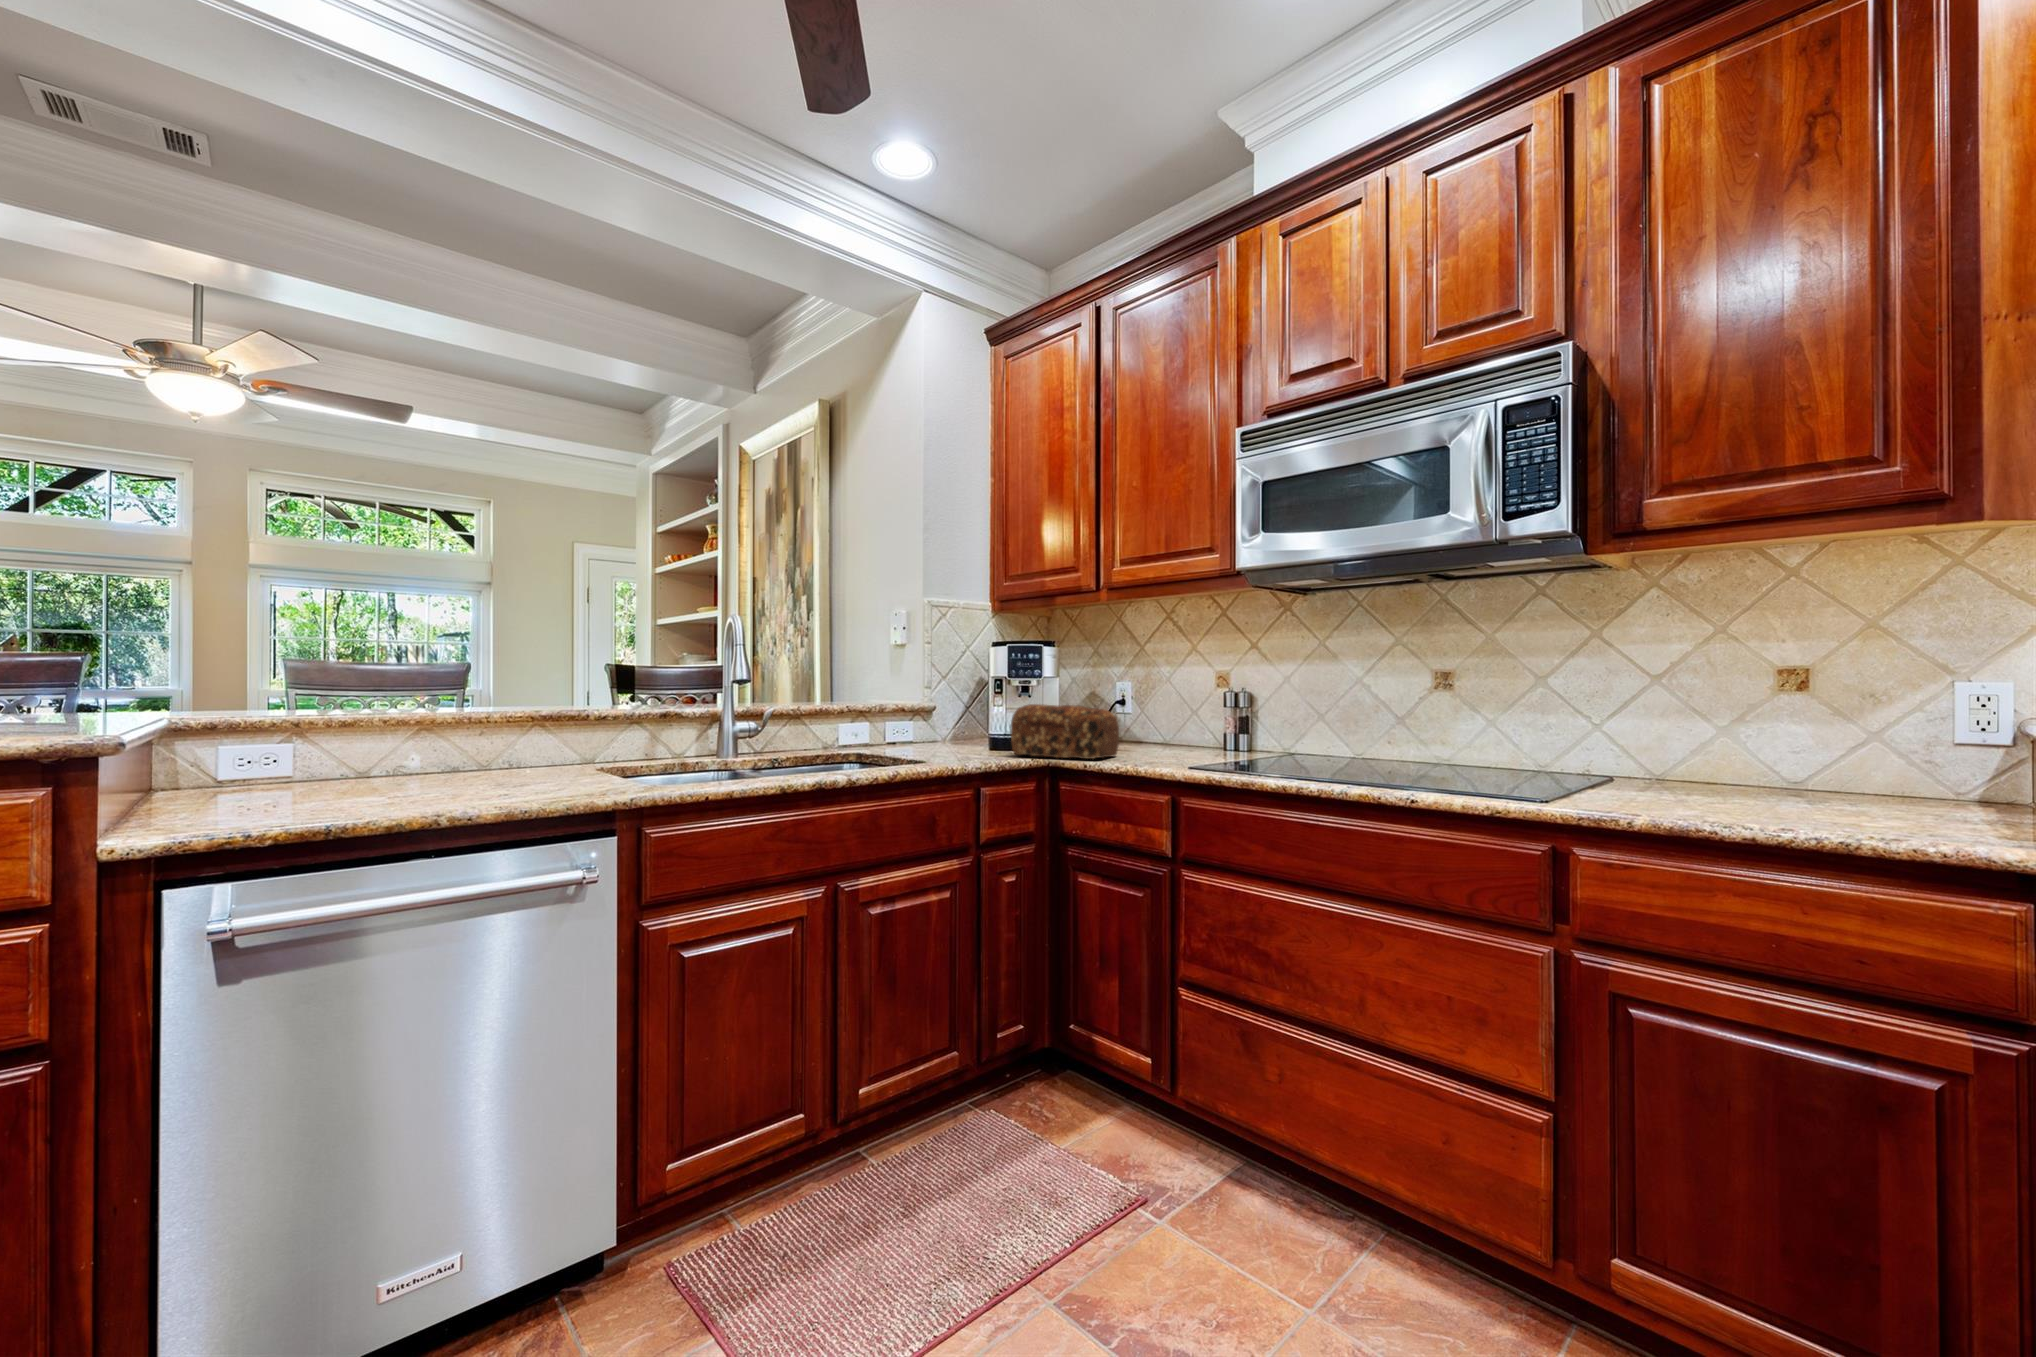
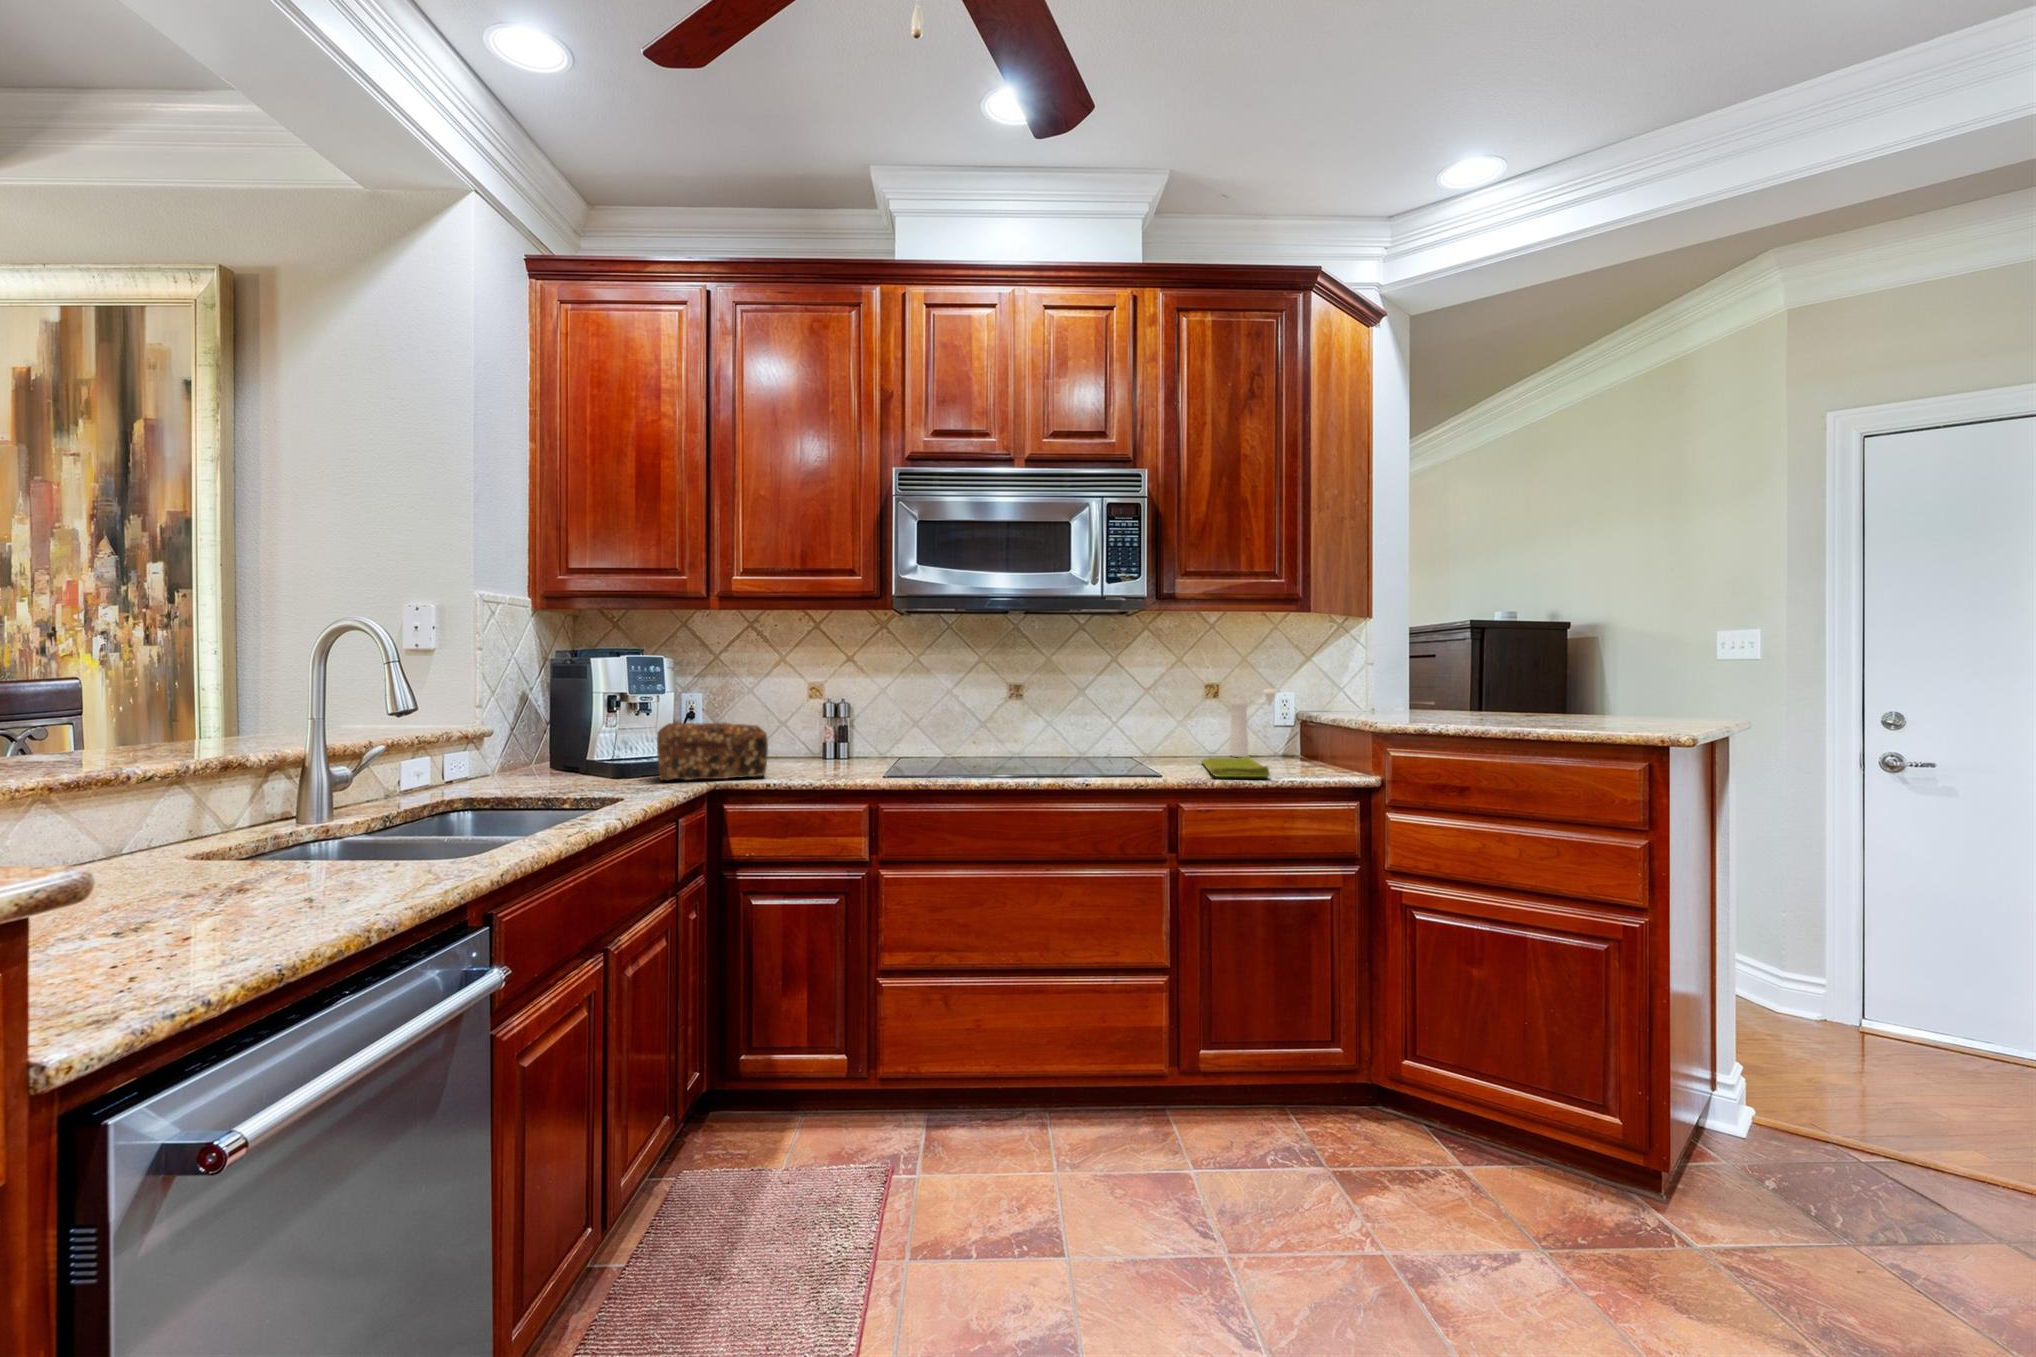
pepper mill: none [1830,677,1963,797] -> present [1230,689,1277,757]
dish towel: none [1652,790,1834,825] -> present [1201,755,1270,777]

